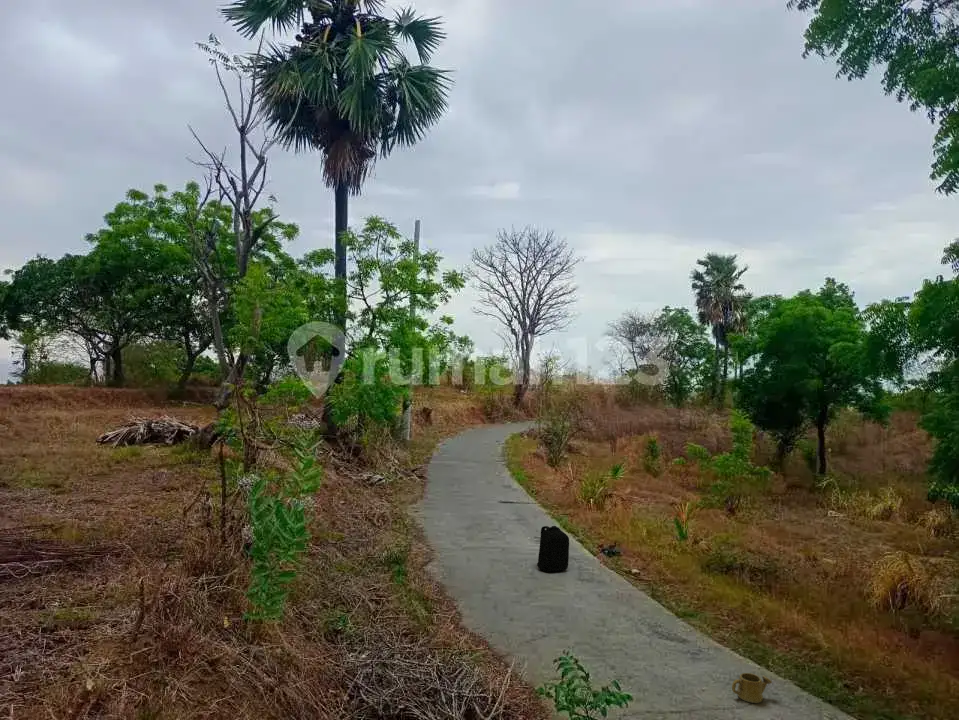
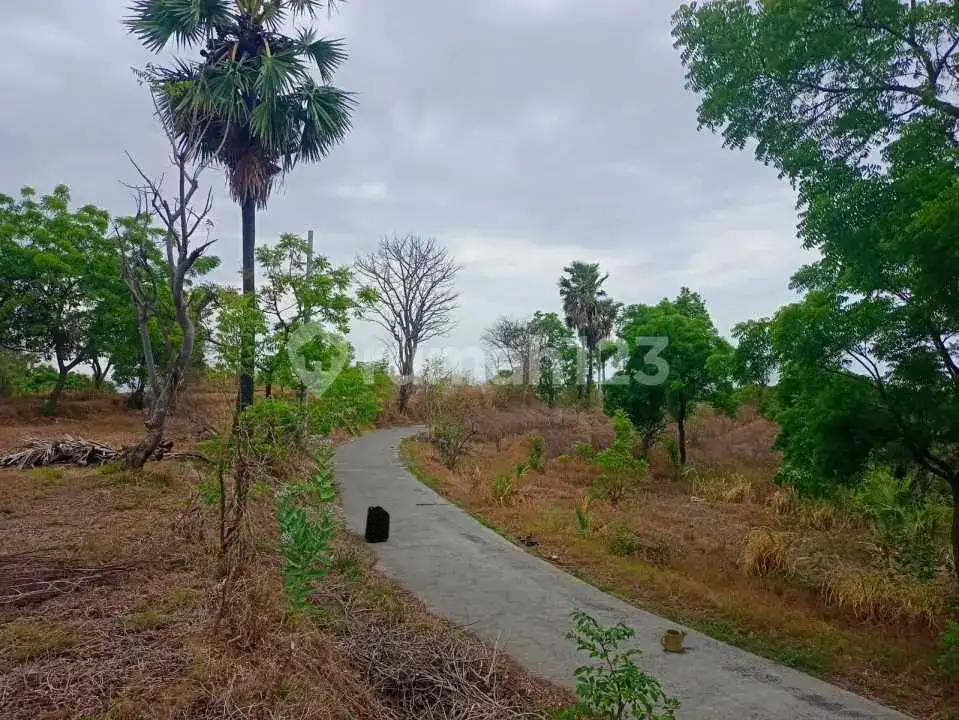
backpack: present [537,526,569,572] -> present [364,506,390,542]

